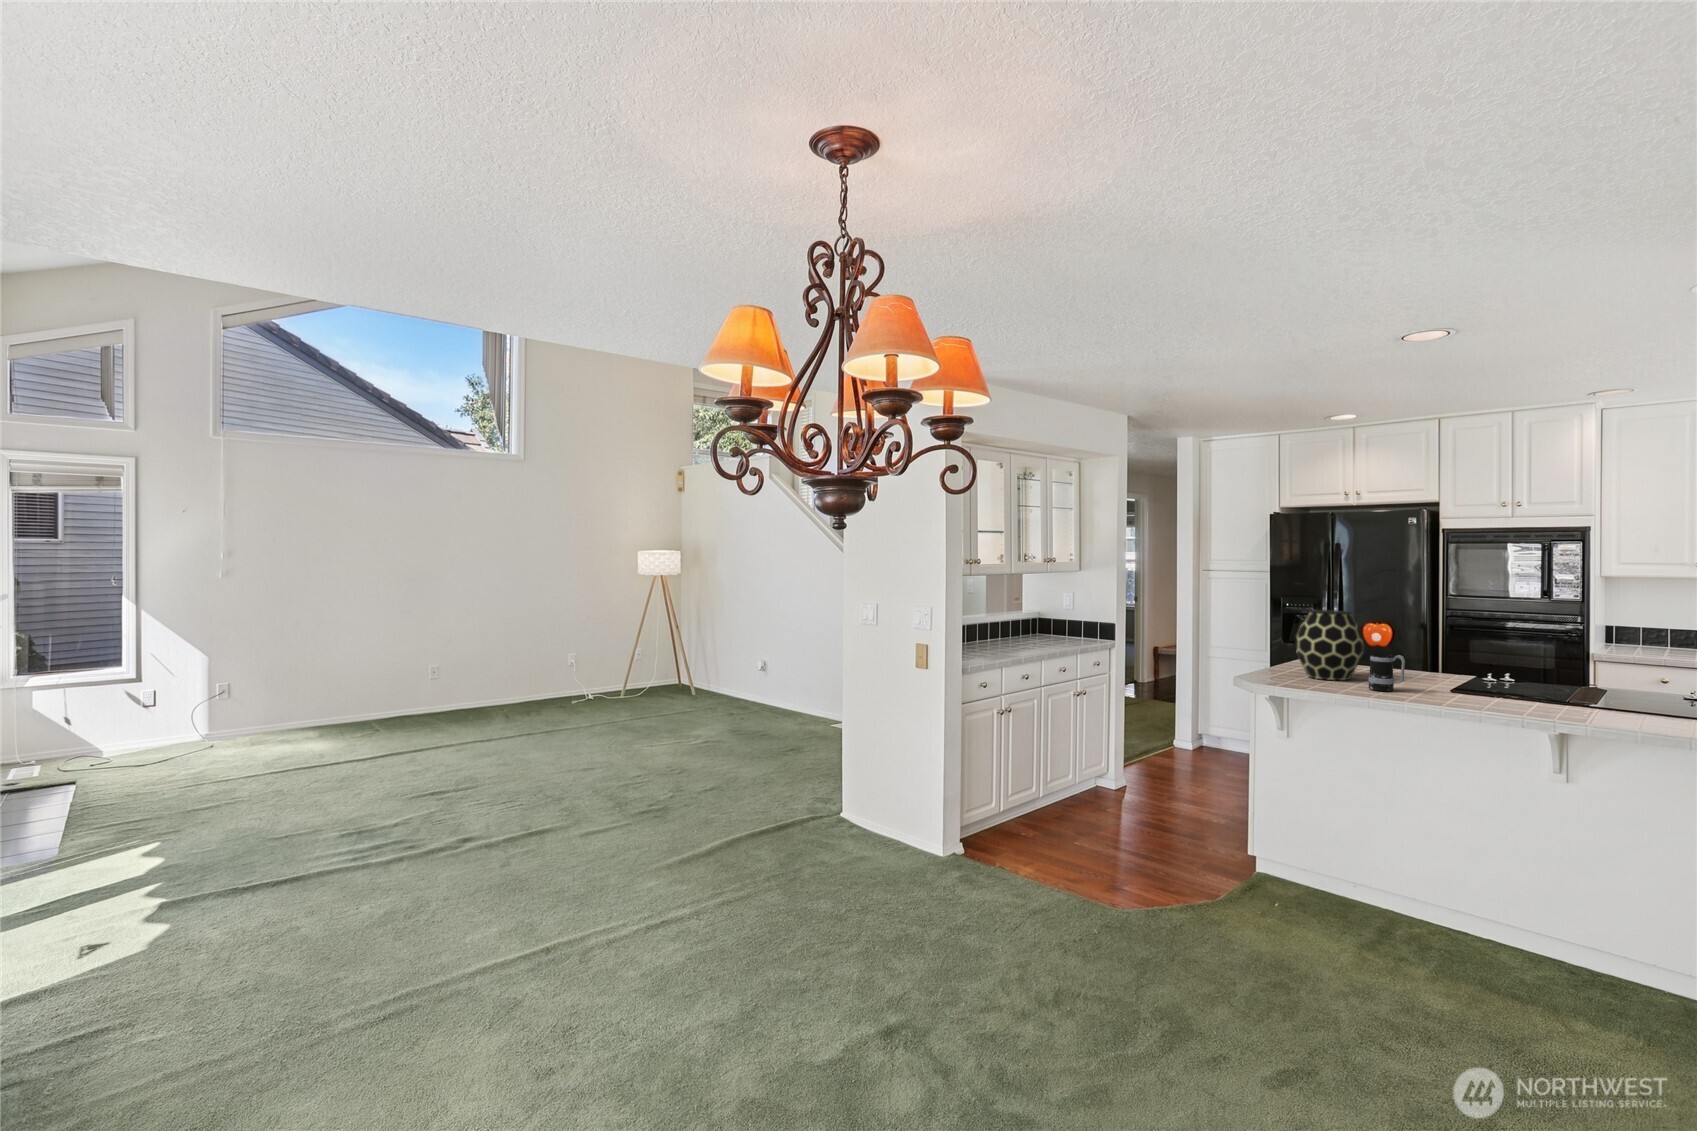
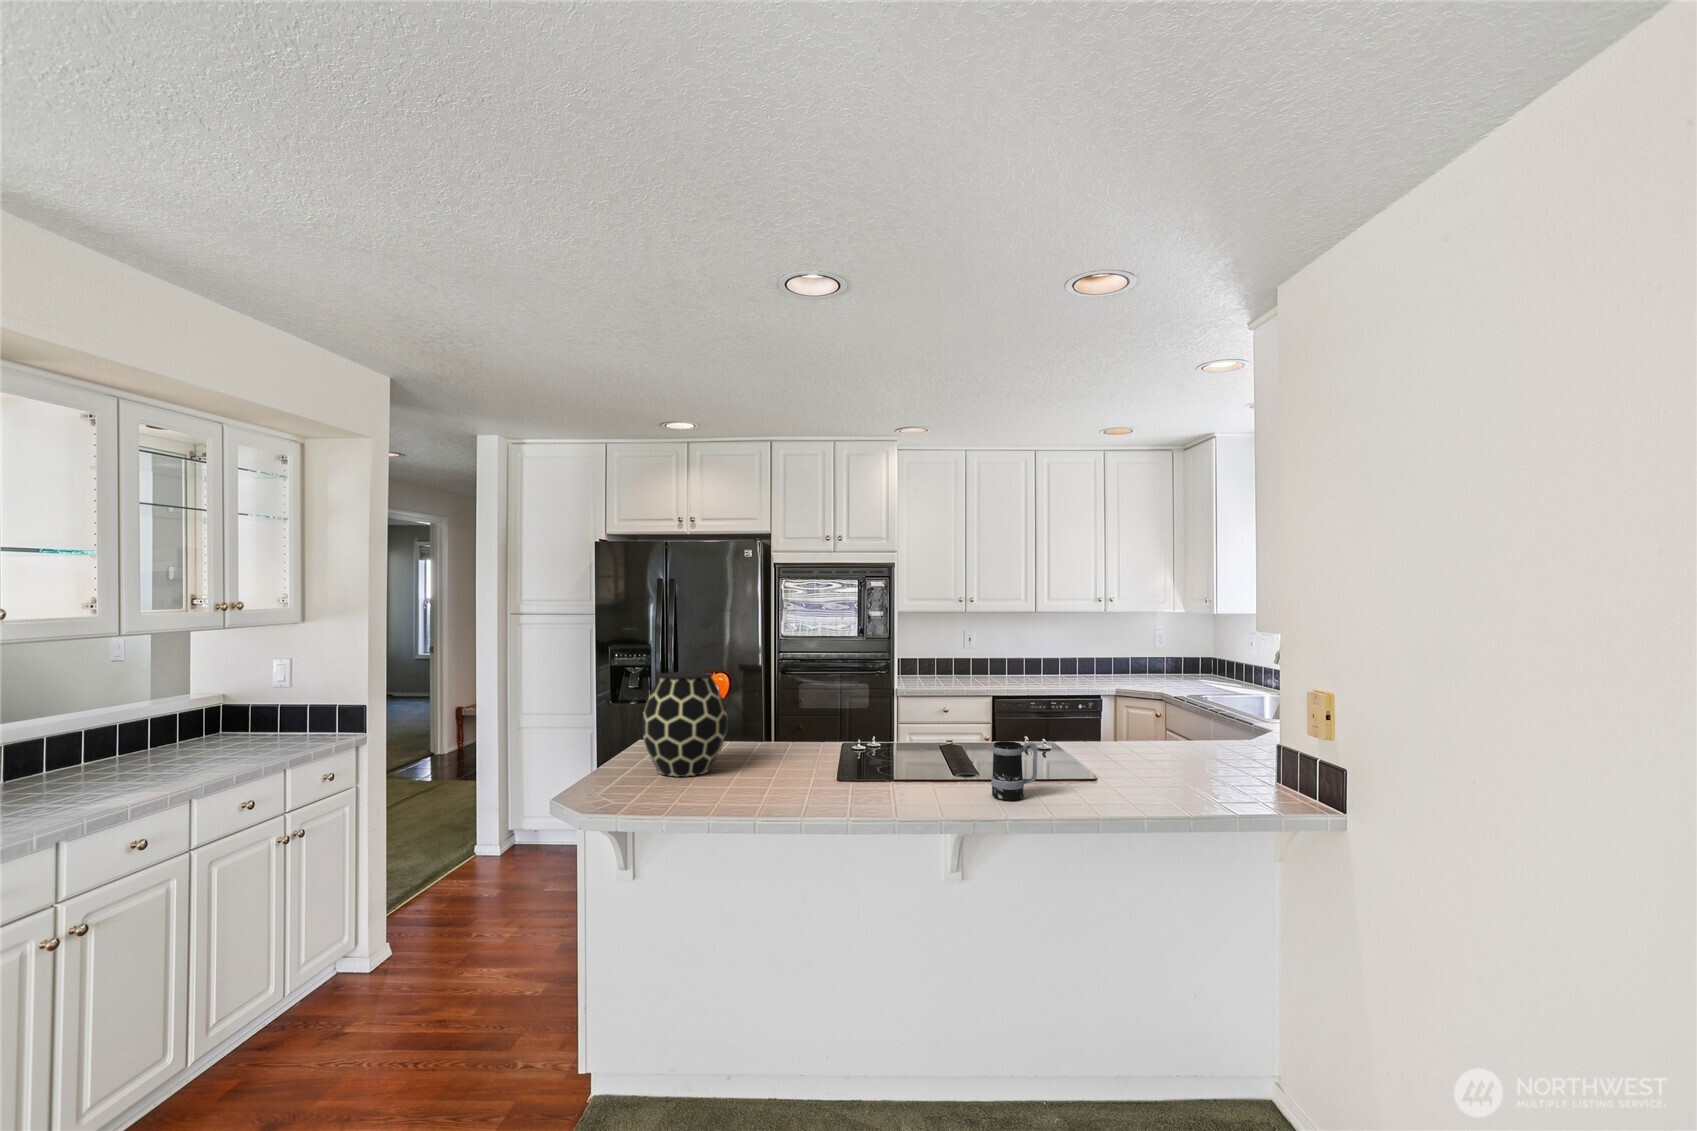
mug: present [1368,654,1405,692] -> present [991,741,1037,800]

